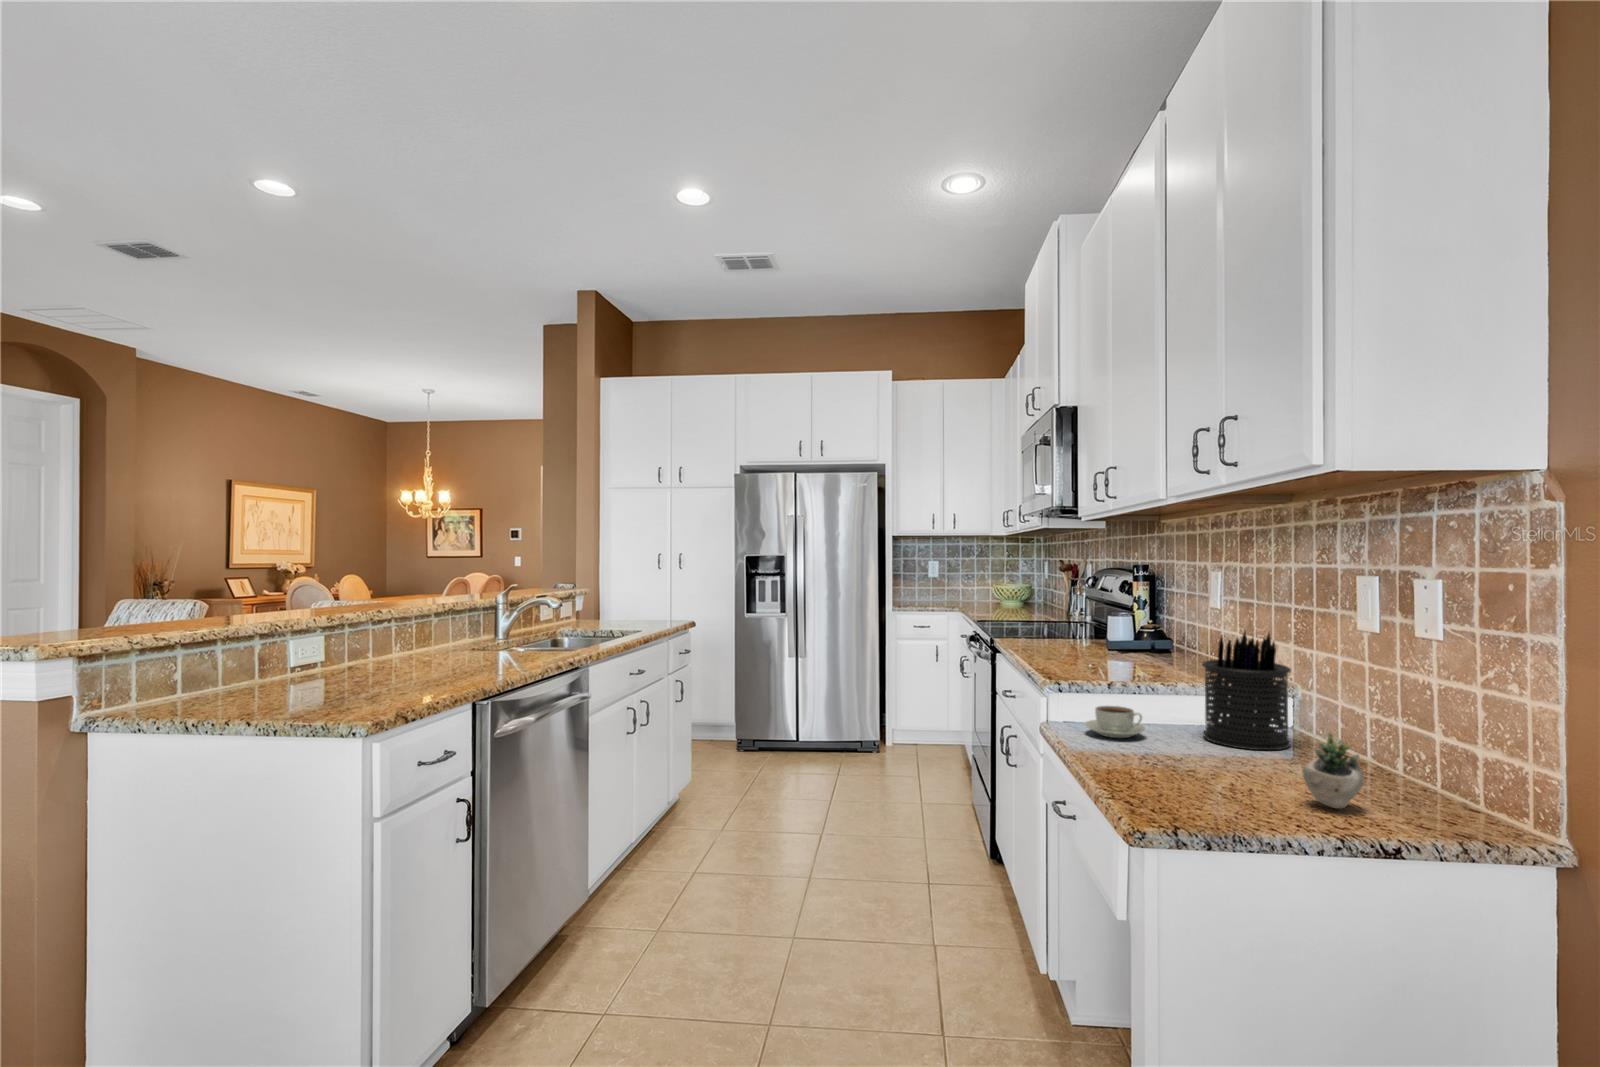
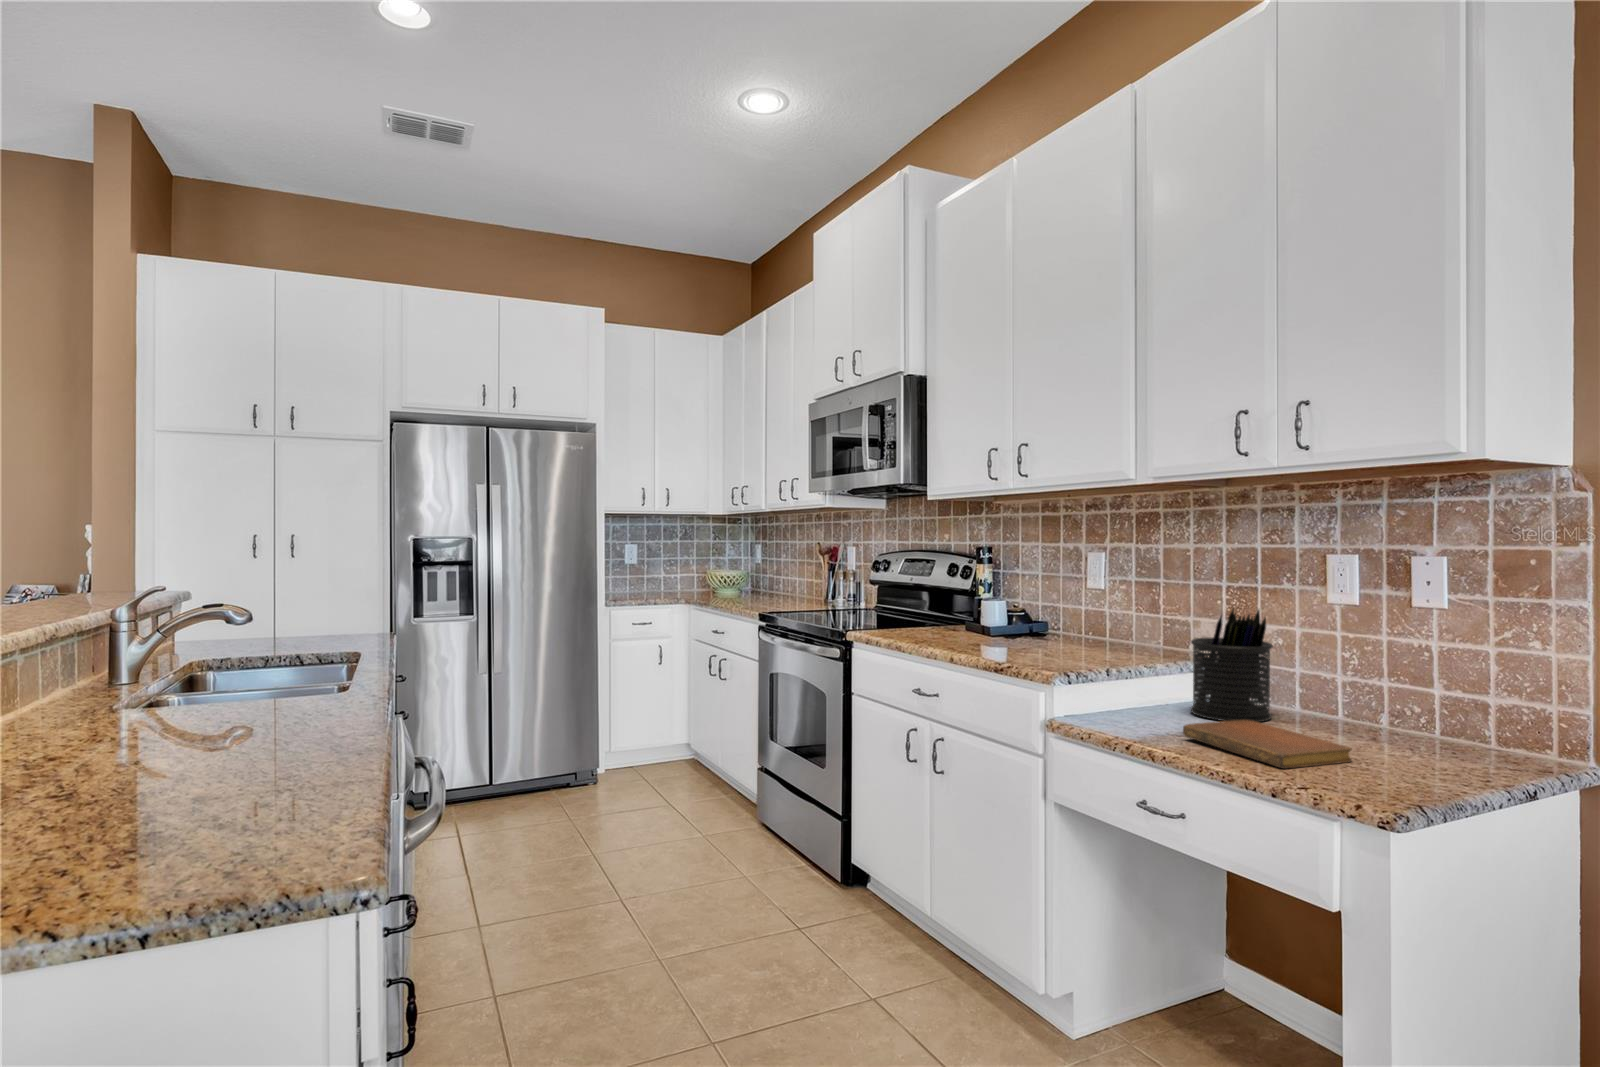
coffee cup: present [1085,706,1145,738] -> none [1103,694,1166,727]
succulent plant: present [1302,732,1428,809] -> none [1402,691,1502,765]
notebook: none [1123,737,1246,792] -> present [1183,720,1352,769]

